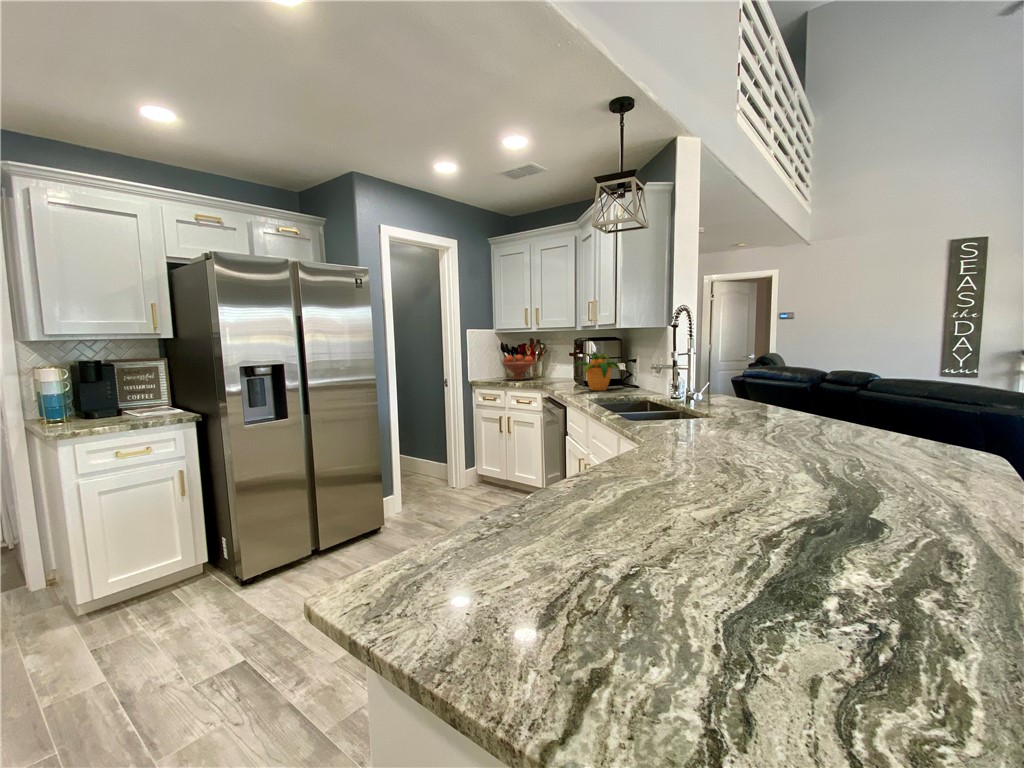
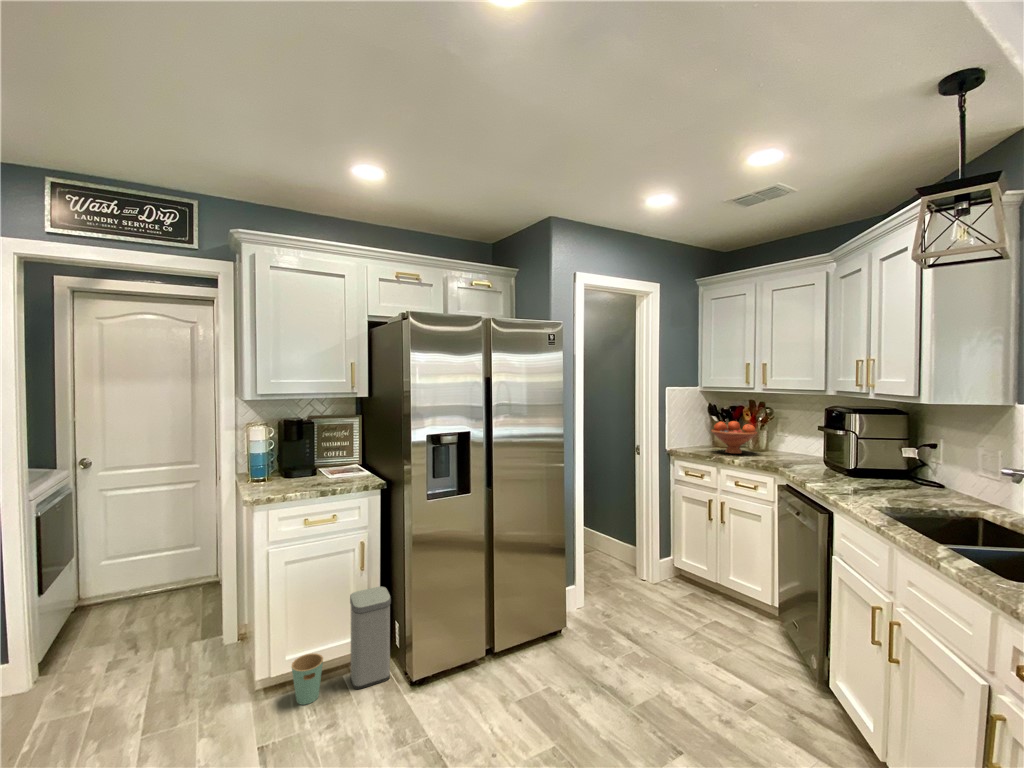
potted plant: present [574,351,621,391] -> none [832,429,921,489]
trash can: none [116,508,221,616] -> present [292,586,391,705]

